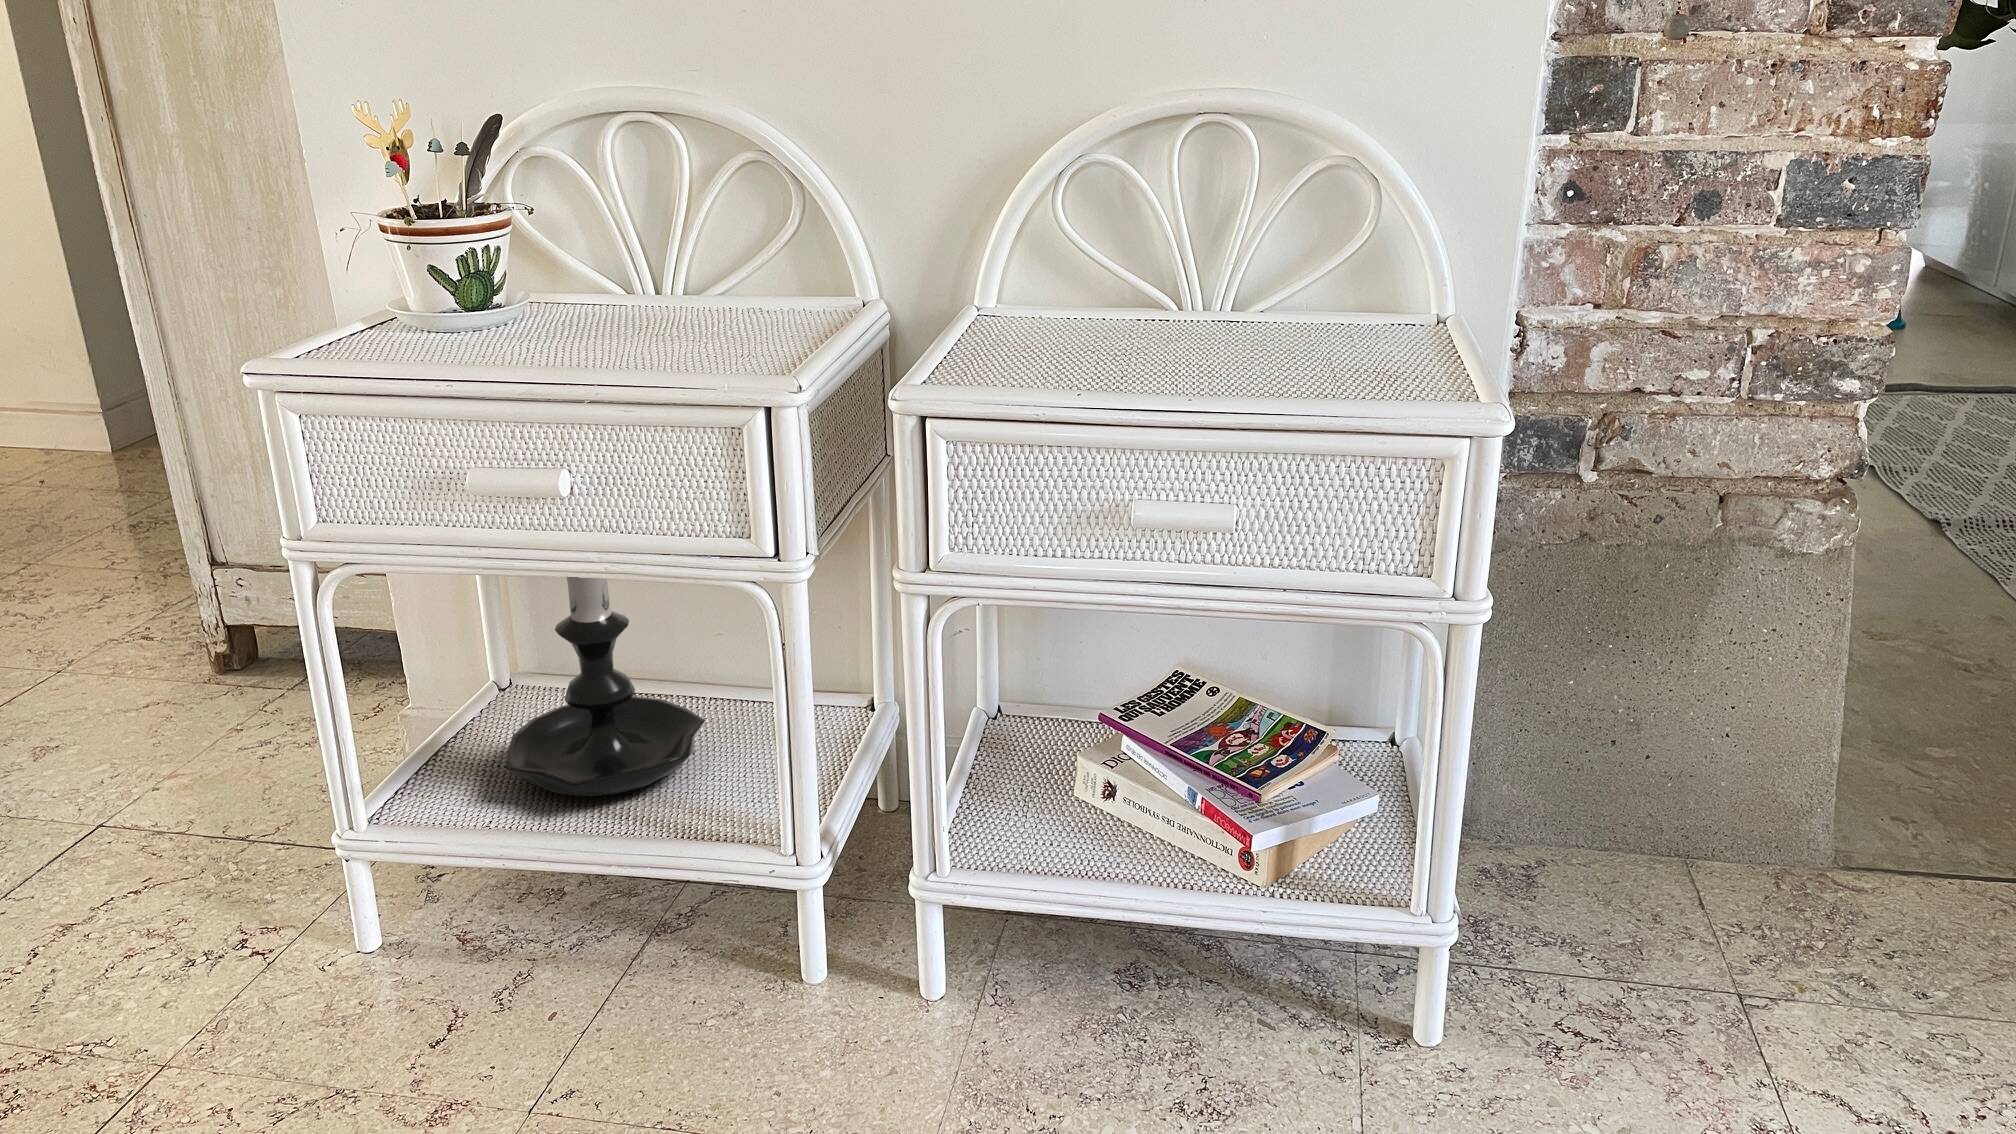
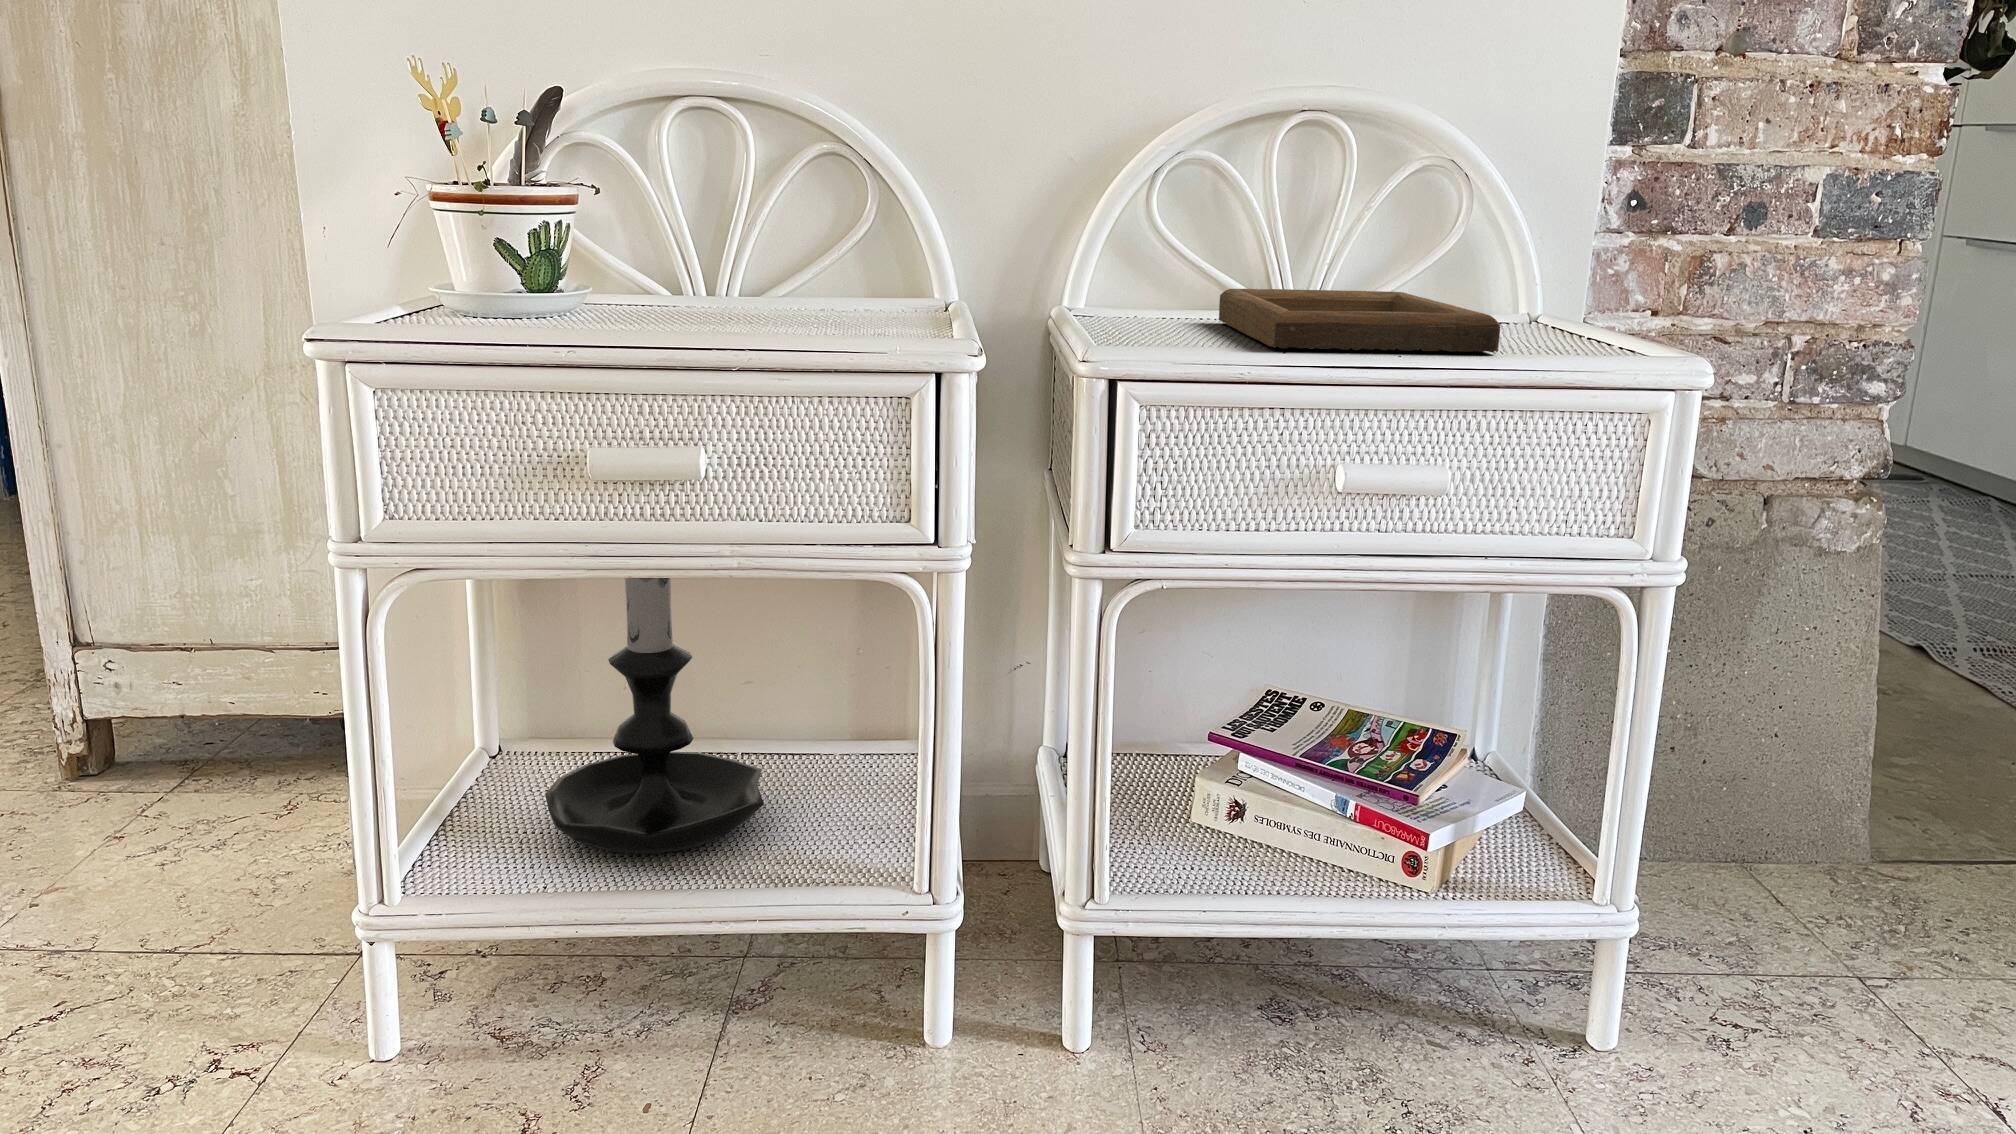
picture frame: none [1079,296,1304,392] -> present [1219,289,1500,352]

